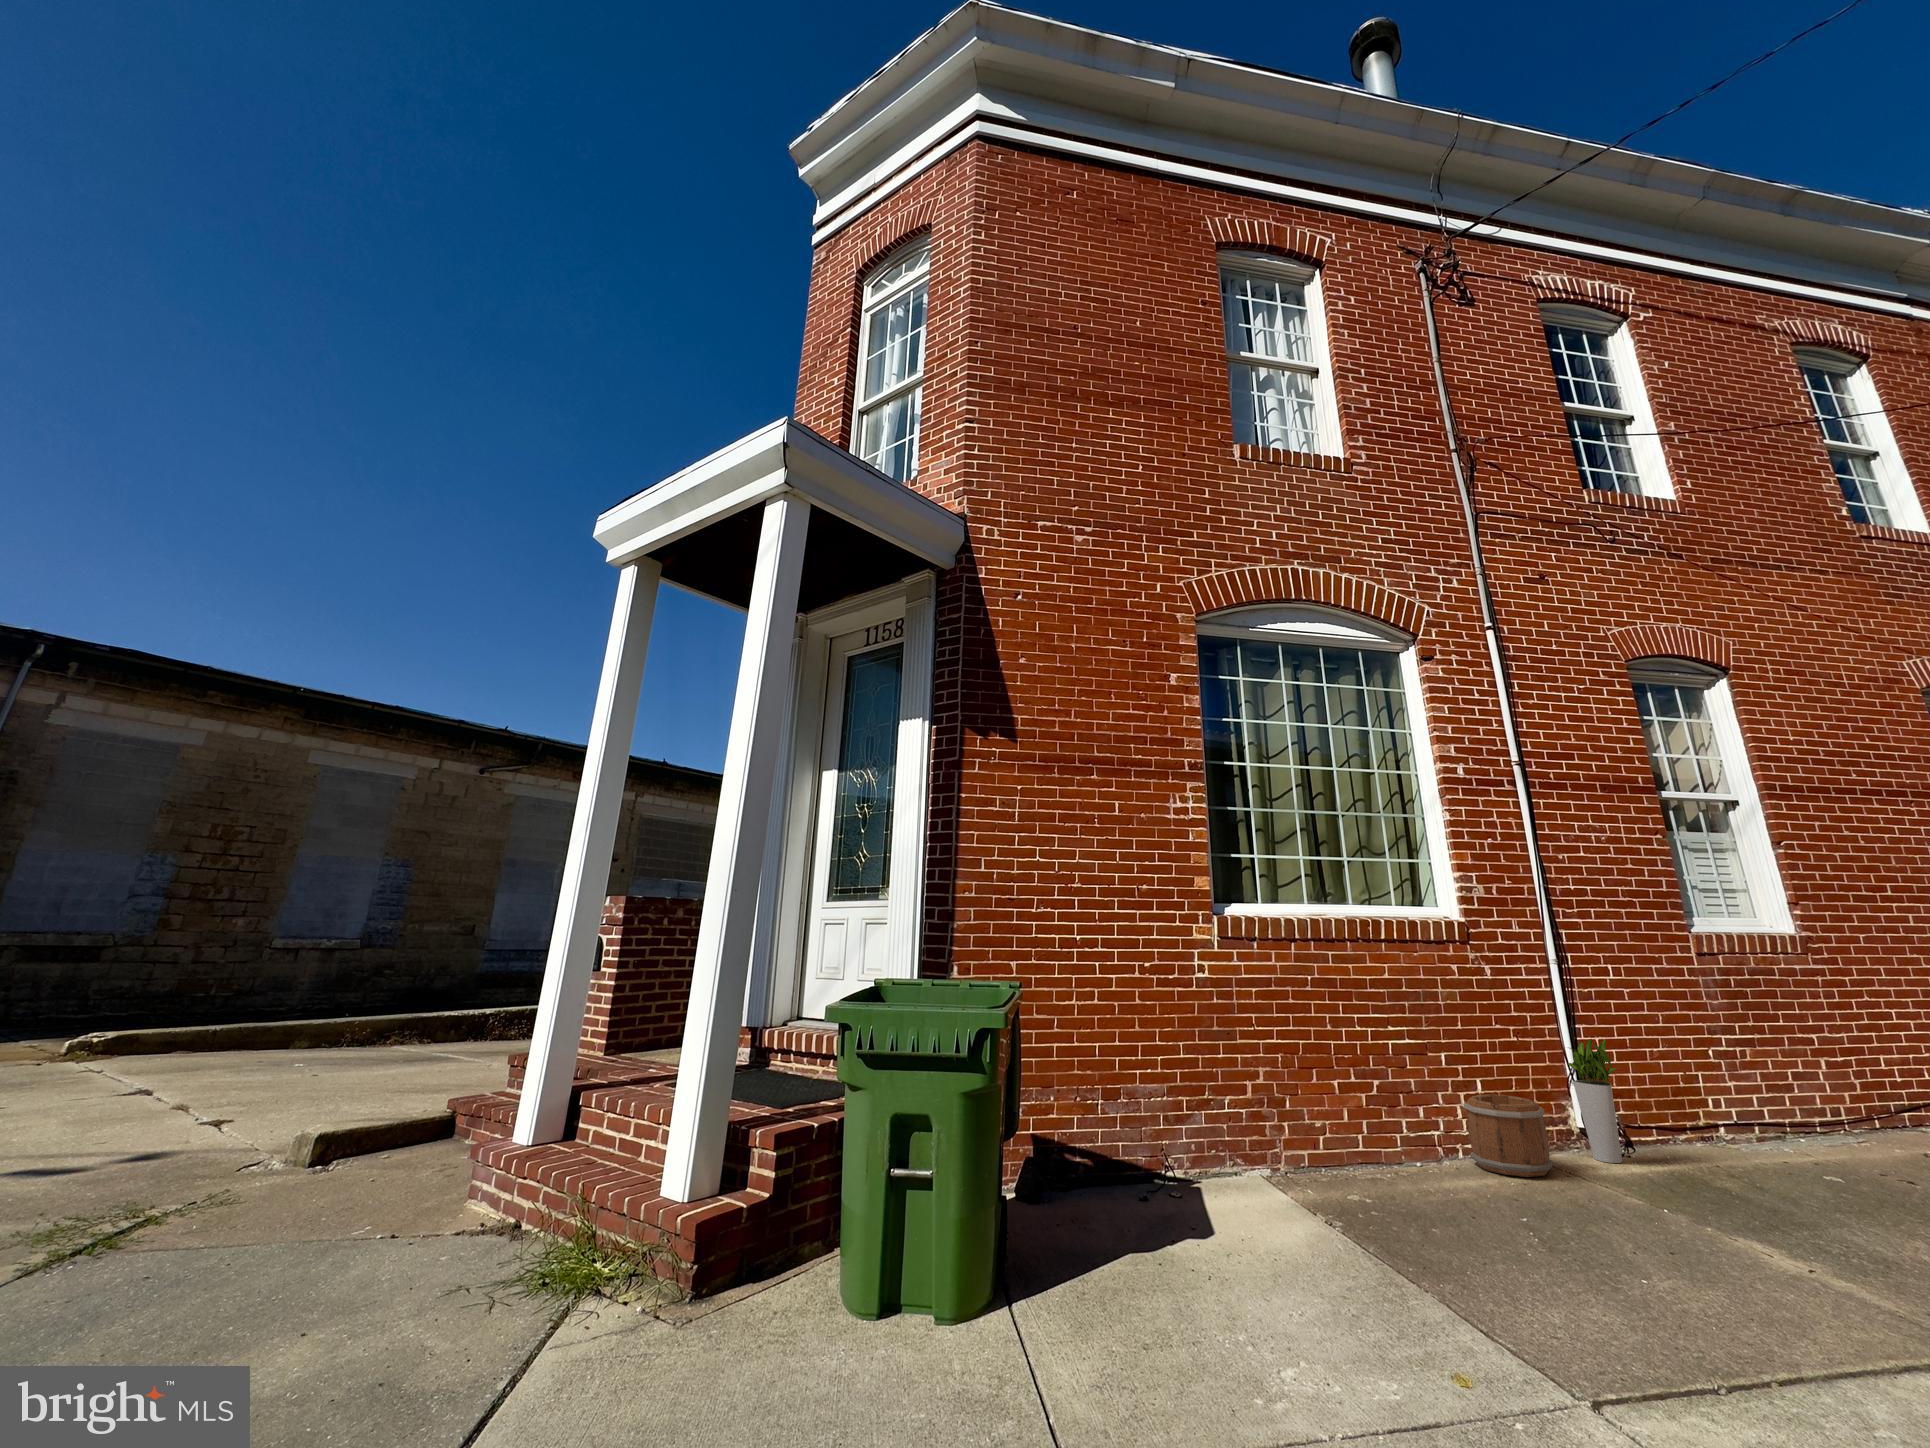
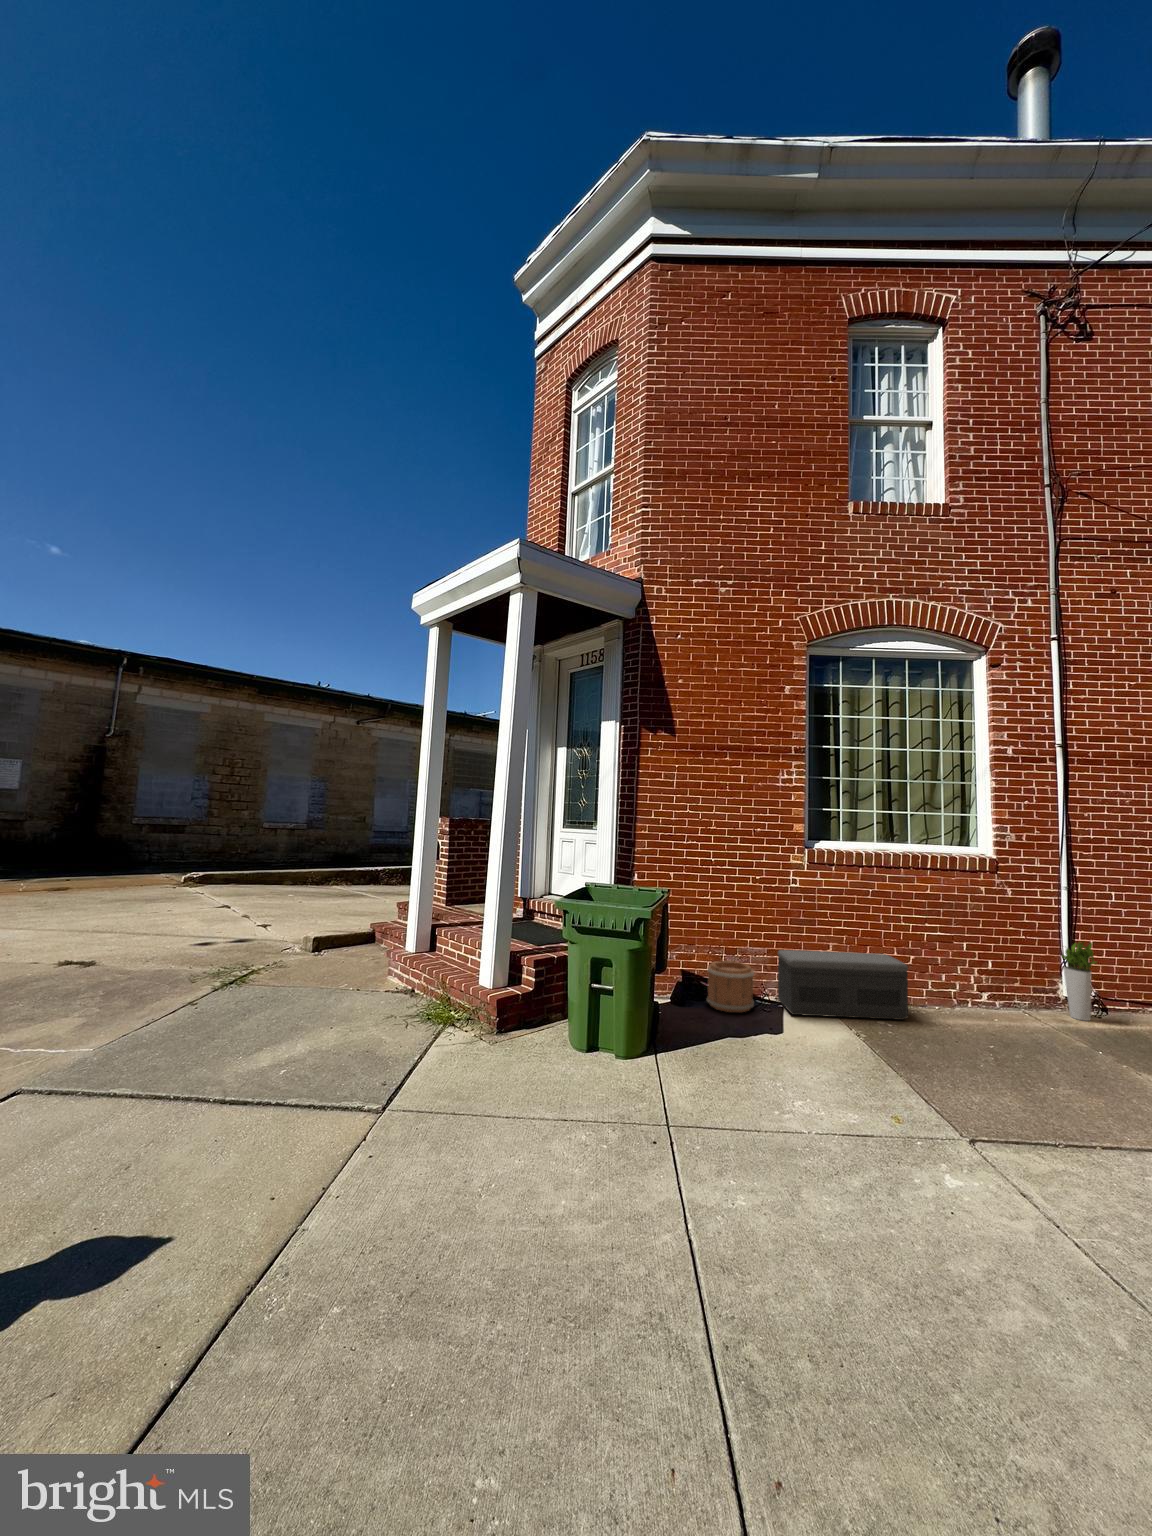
storage bench: none [1184,1079,1392,1198] -> present [778,950,908,1020]
bucket: present [1464,1094,1553,1177] -> present [707,961,754,1012]

